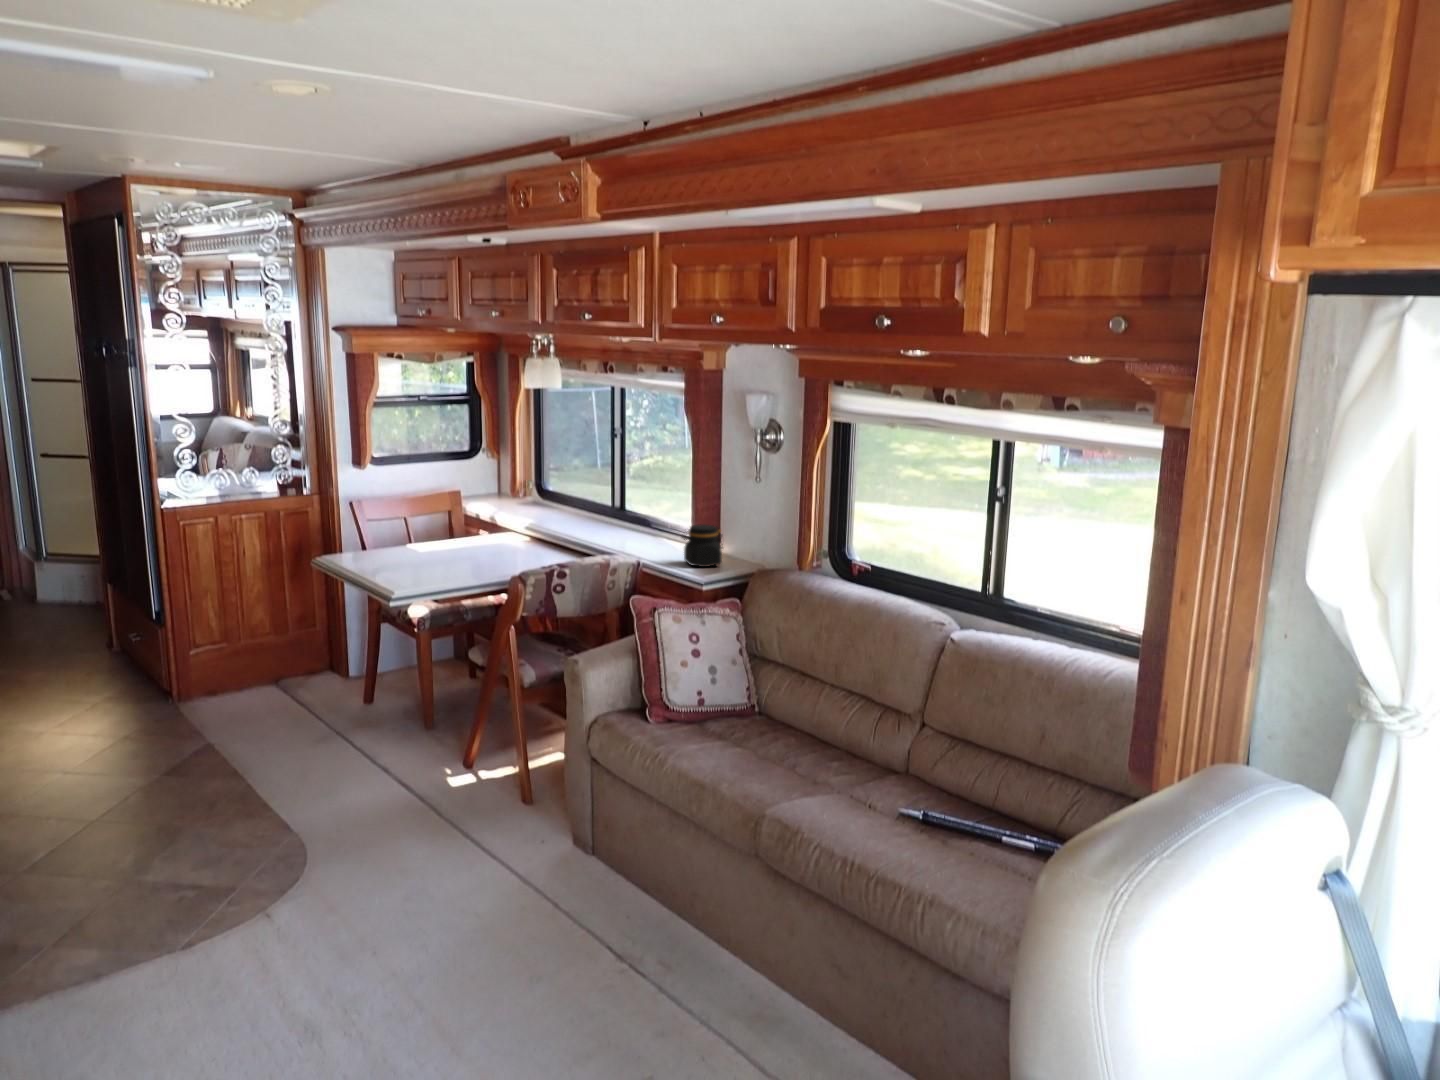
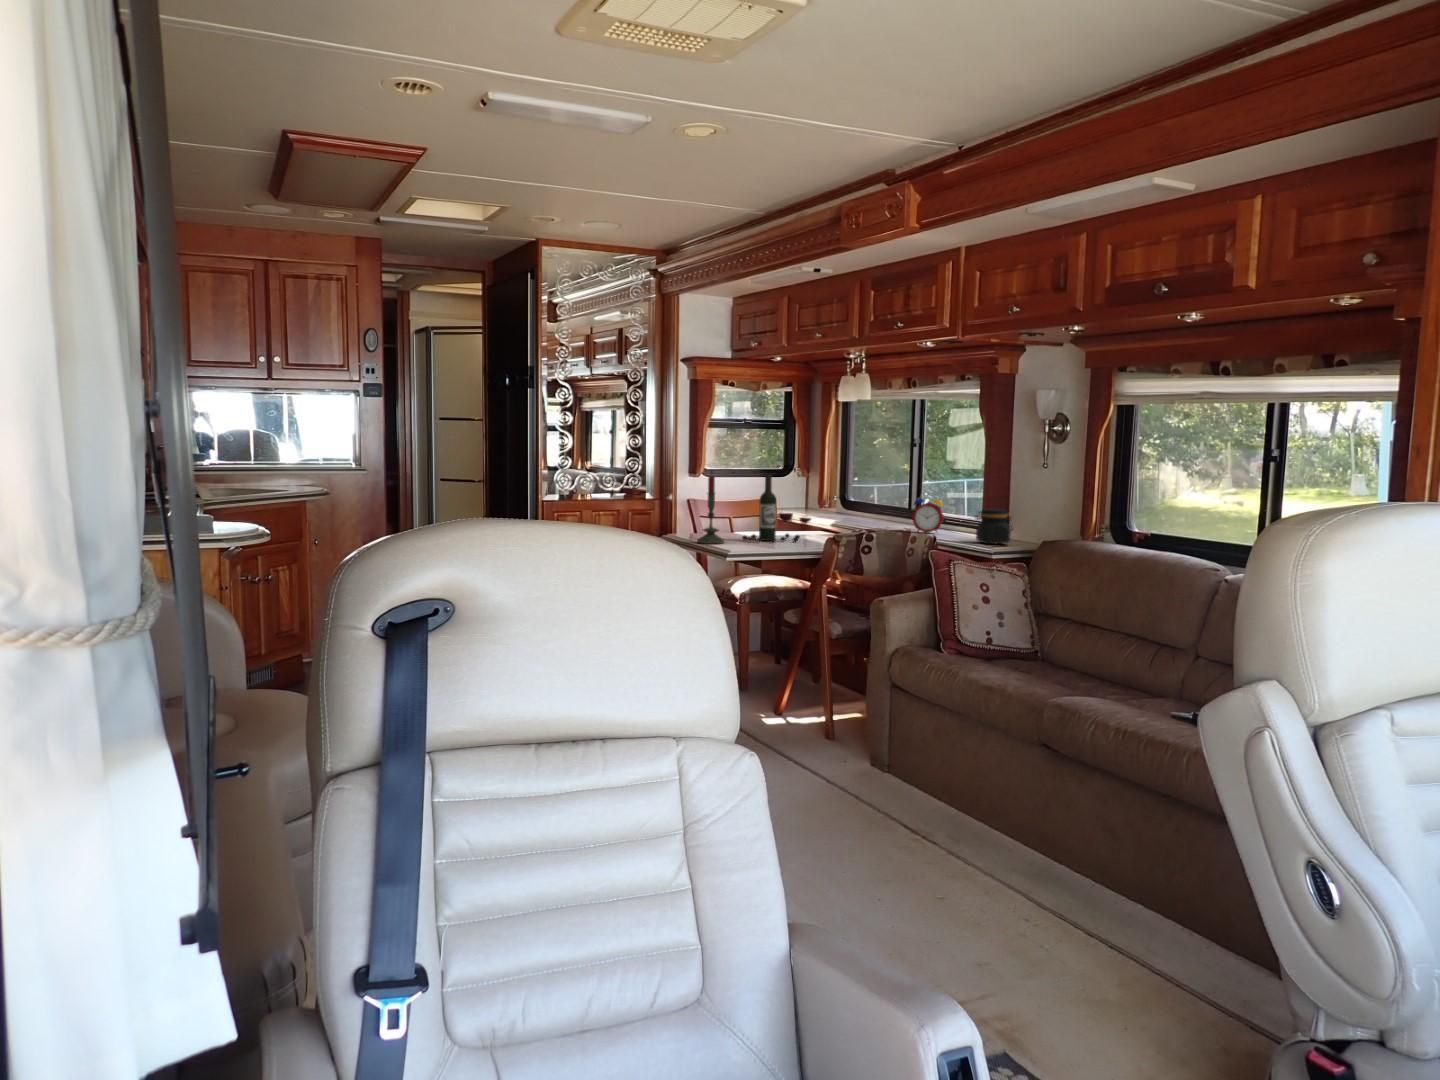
wine bottle: none [417,475,502,558] -> present [742,474,811,542]
candle: none [360,480,394,565] -> present [697,476,724,544]
alarm clock: none [613,497,650,545] -> present [912,498,944,533]

